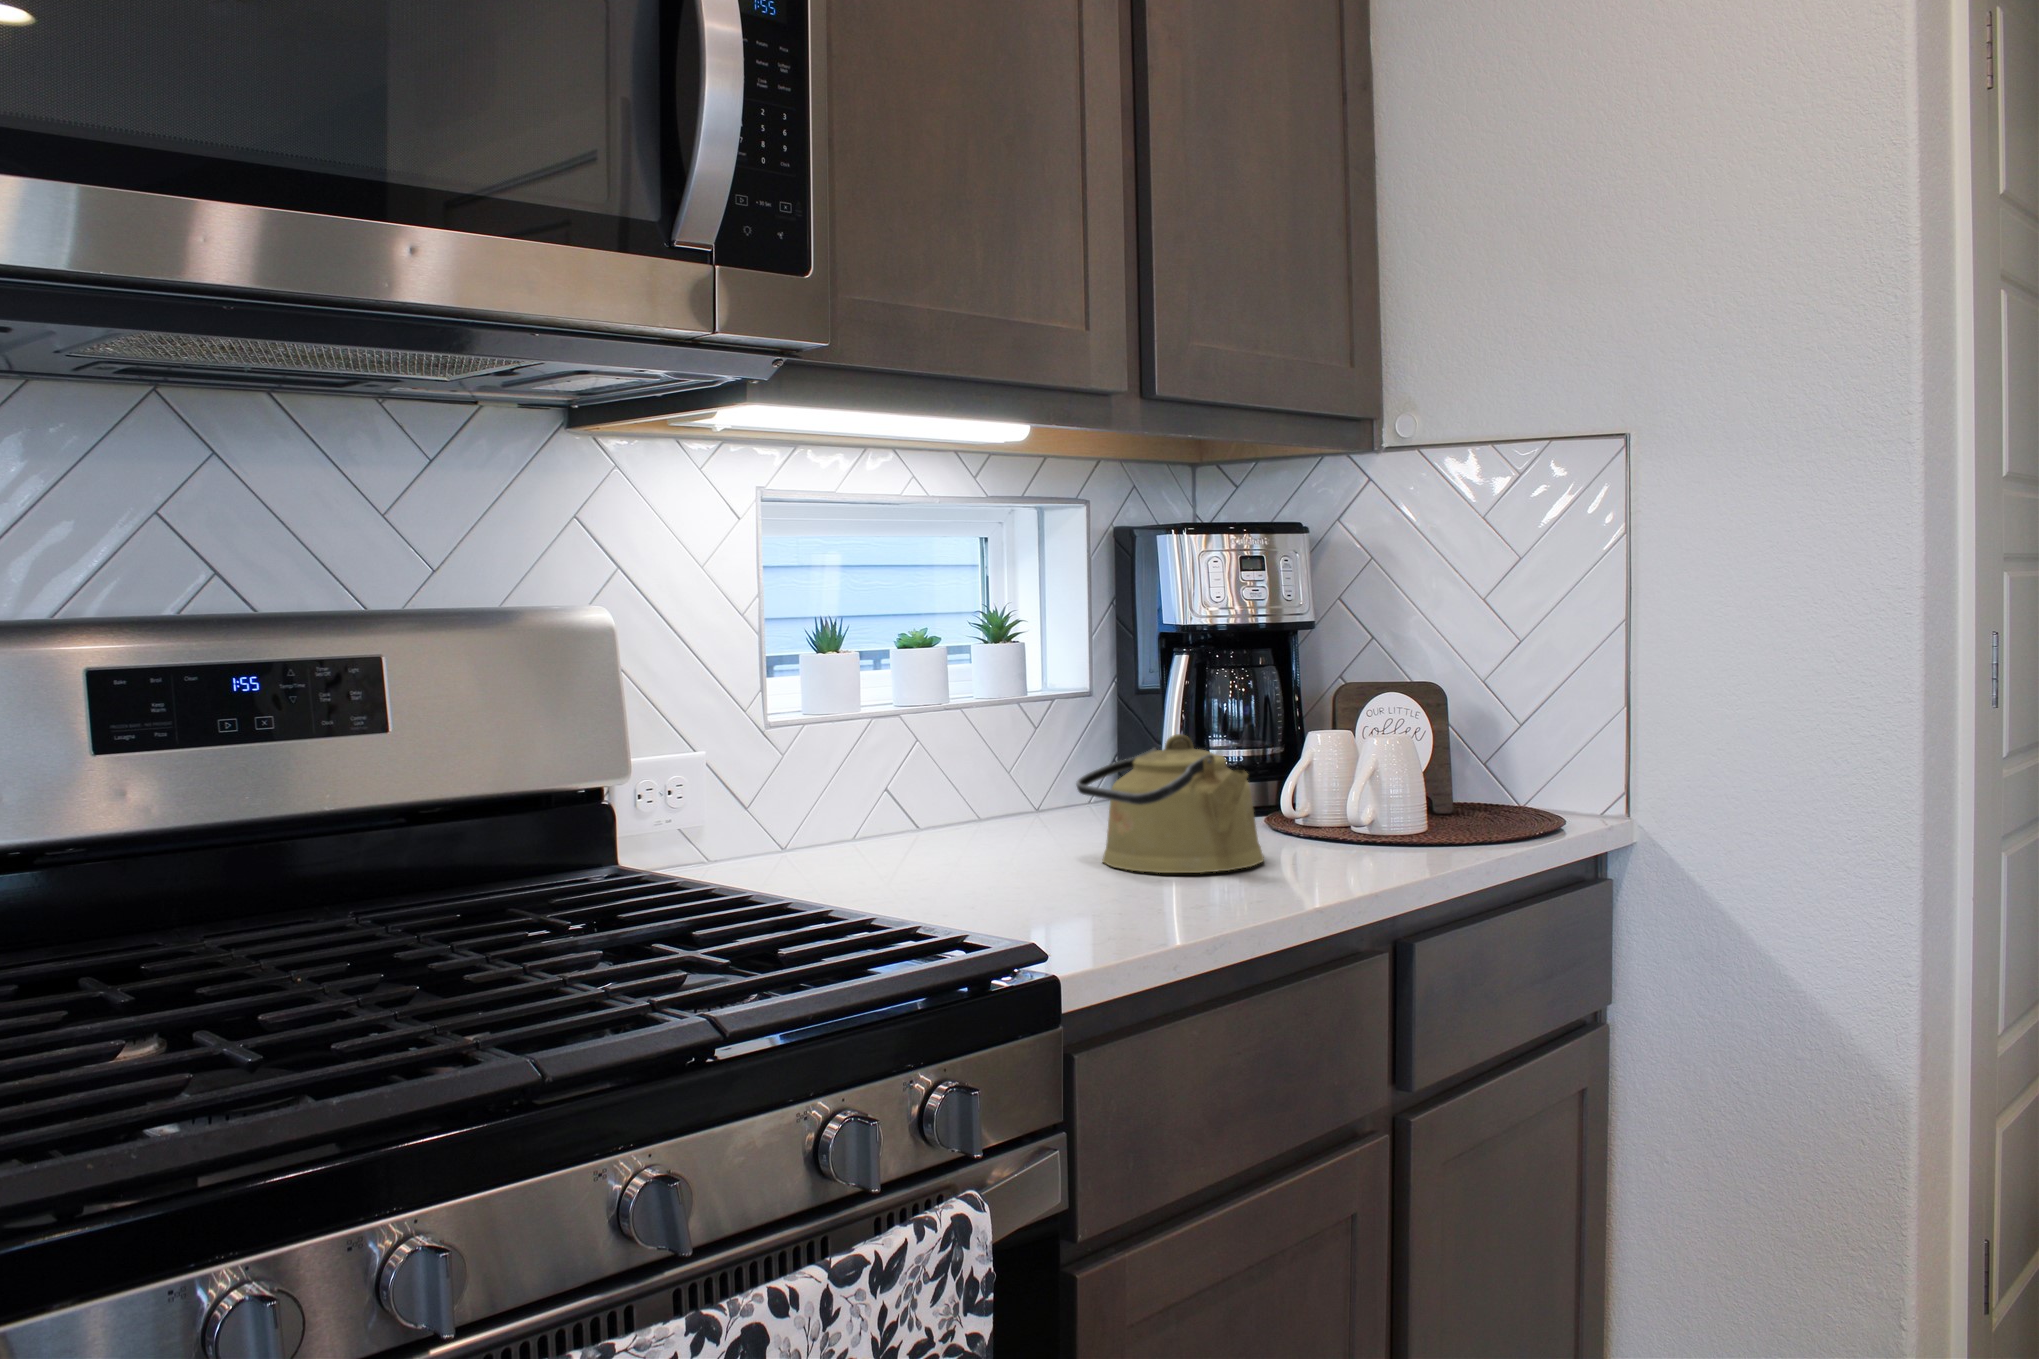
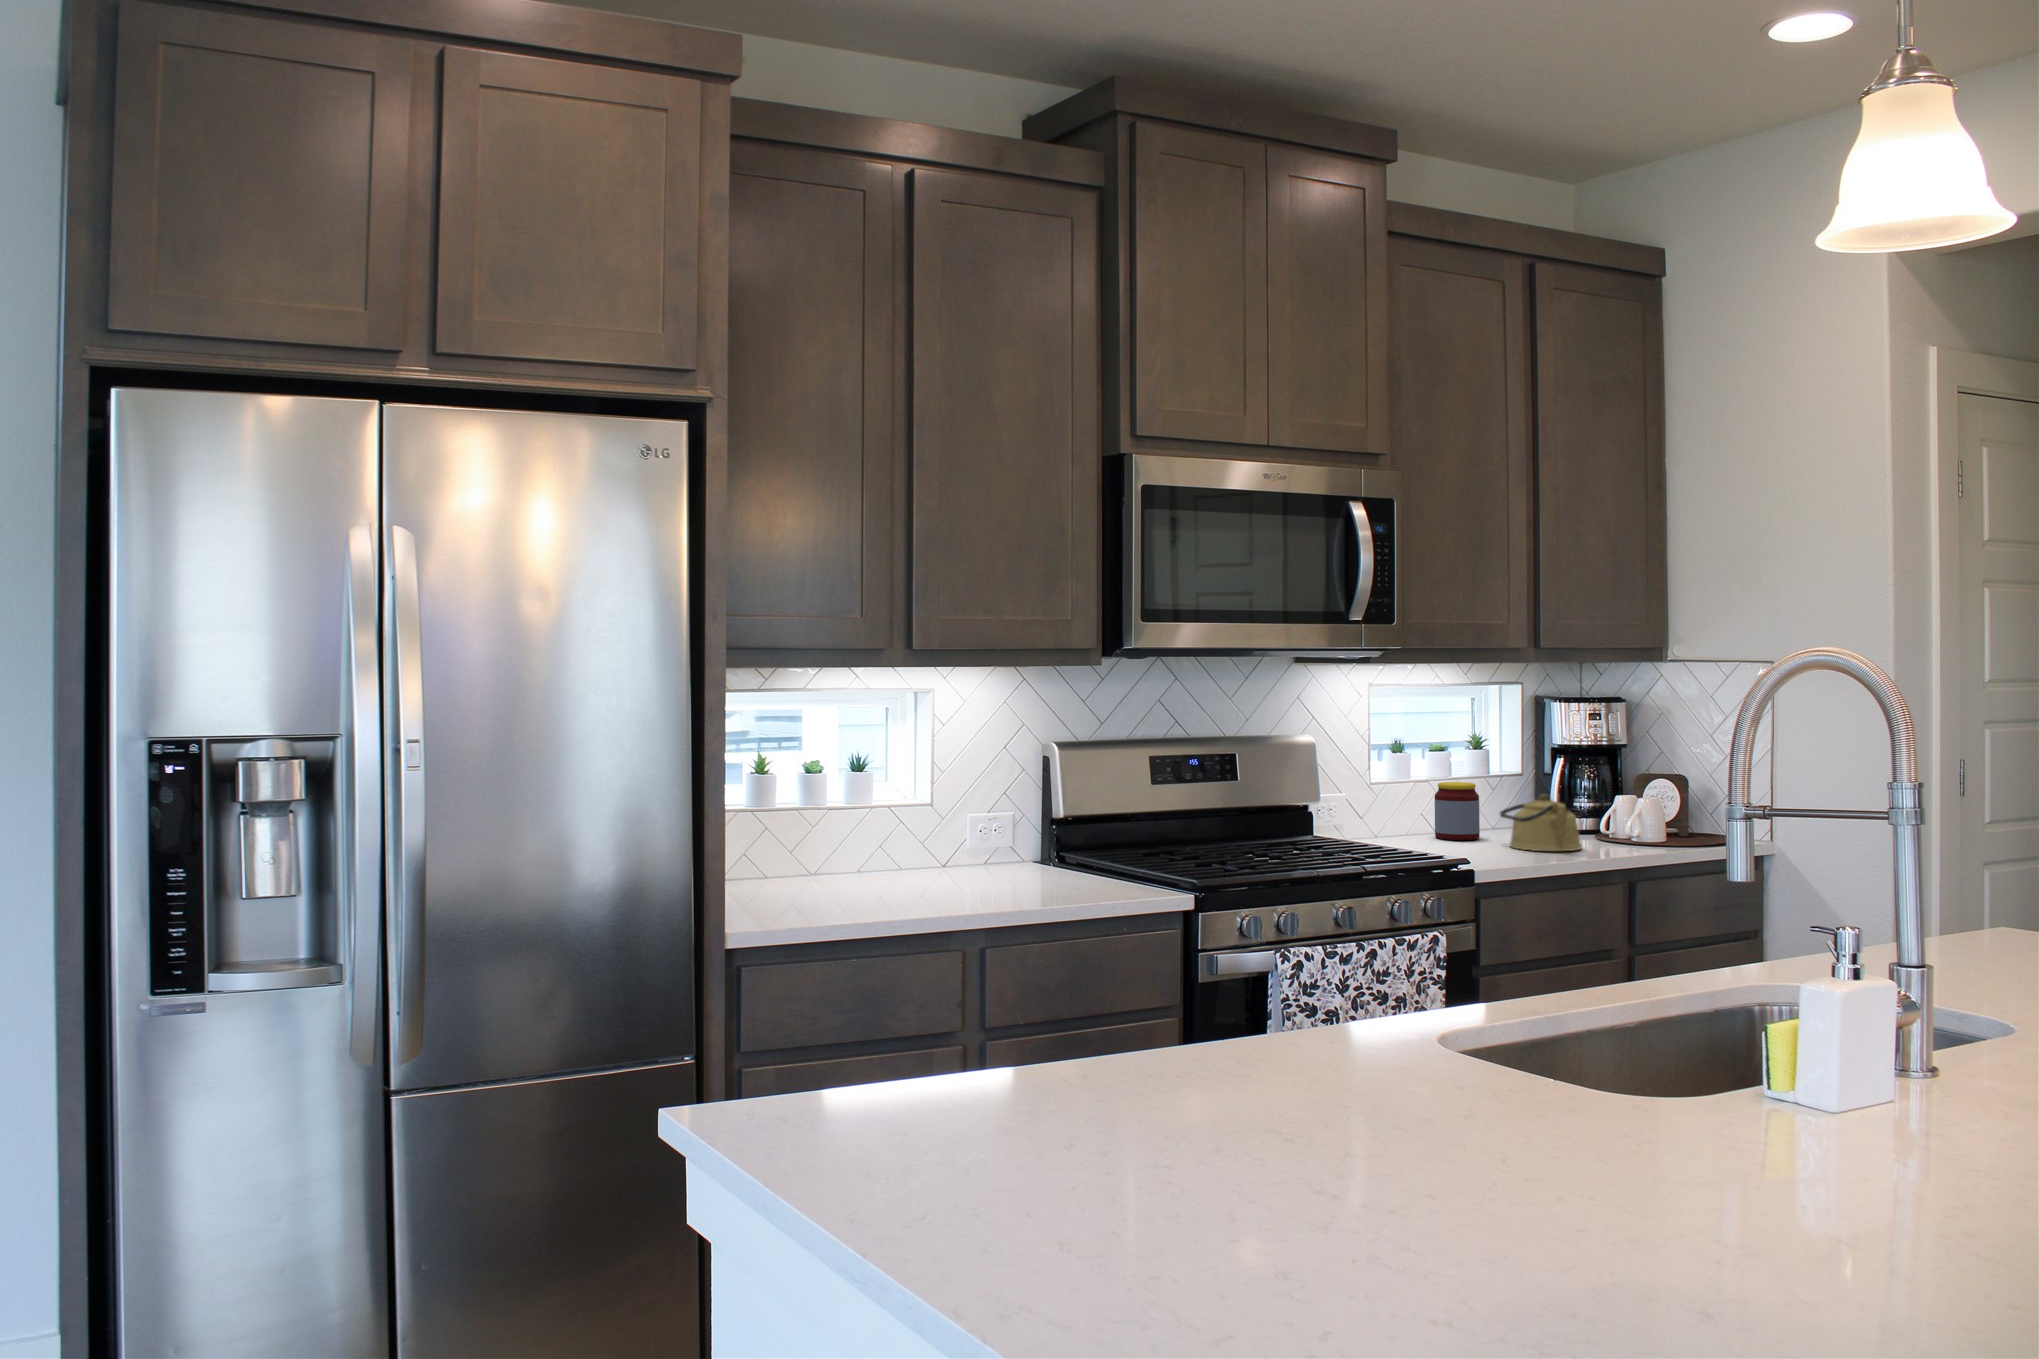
jar: none [928,717,1029,853] -> present [1435,782,1480,840]

